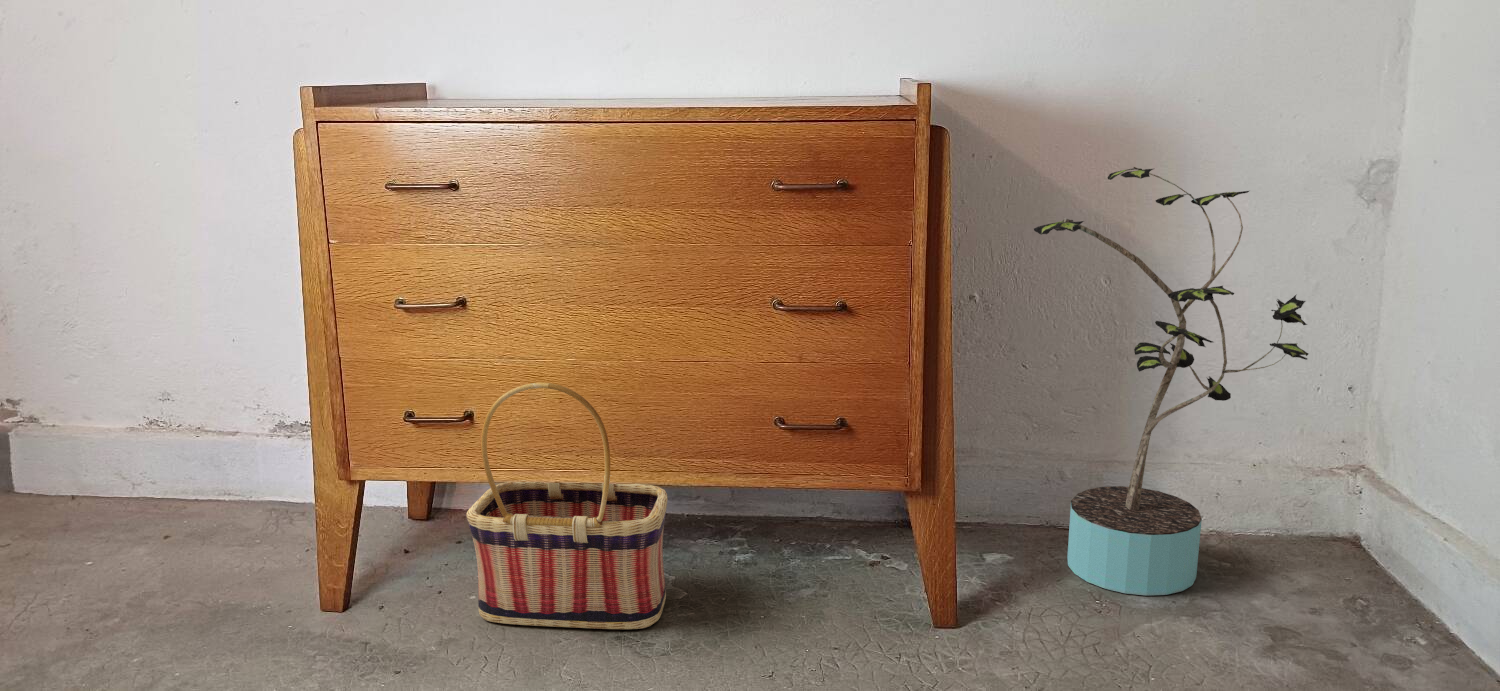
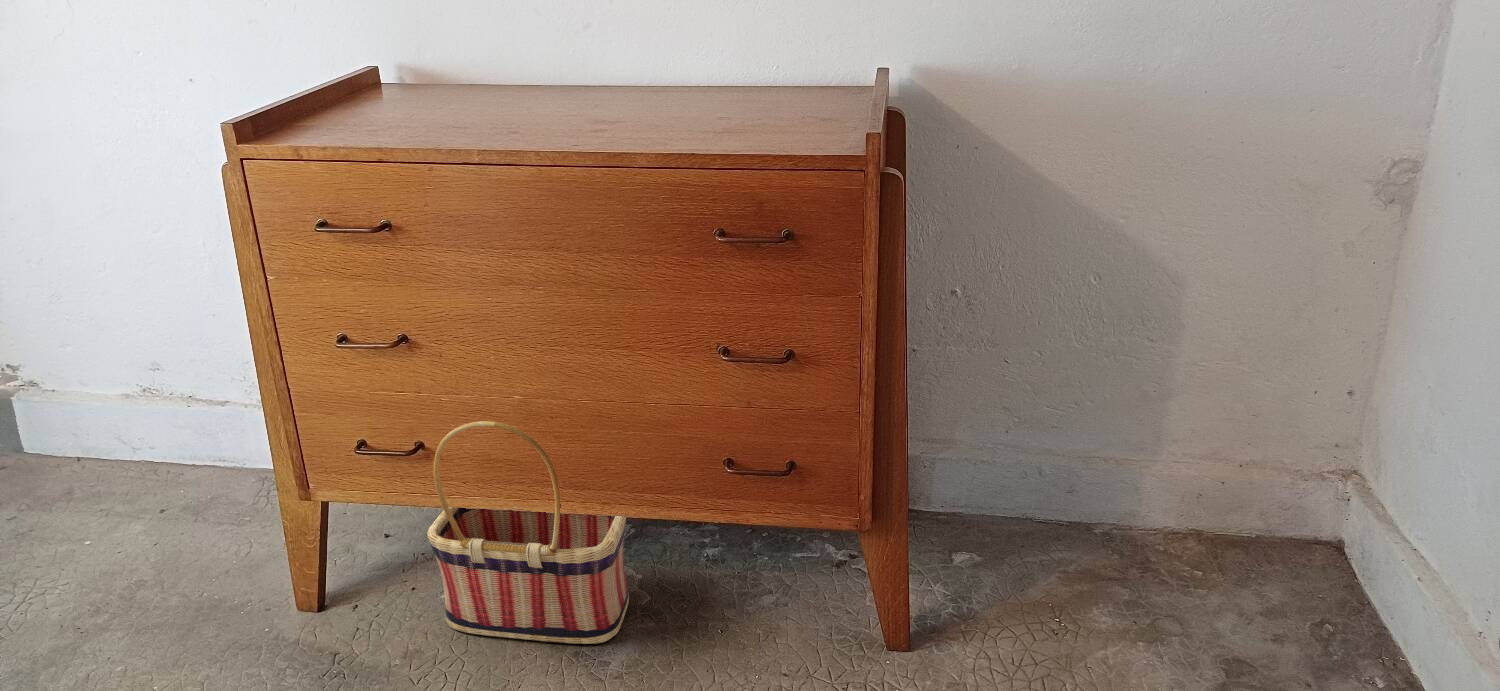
potted plant: present [1034,167,1308,596] -> none [1004,172,1287,614]

